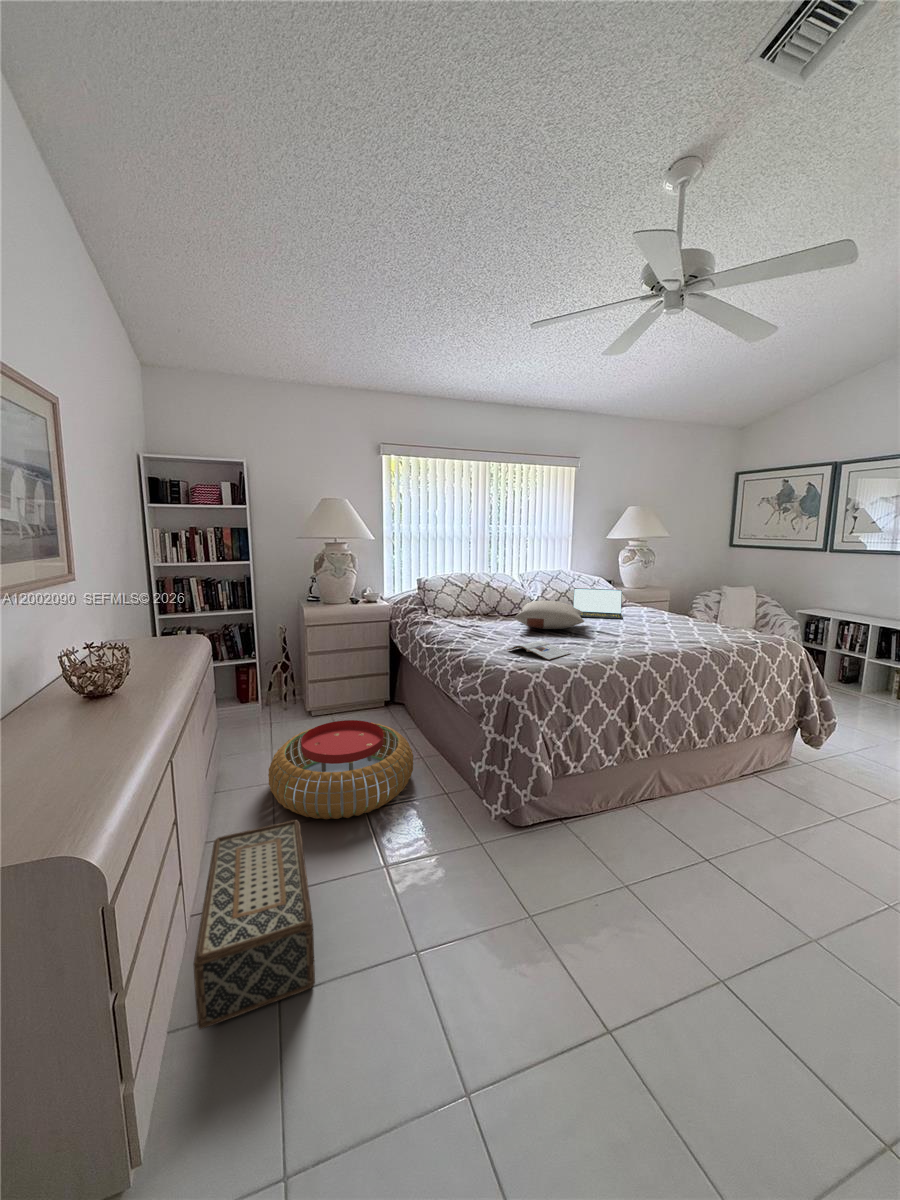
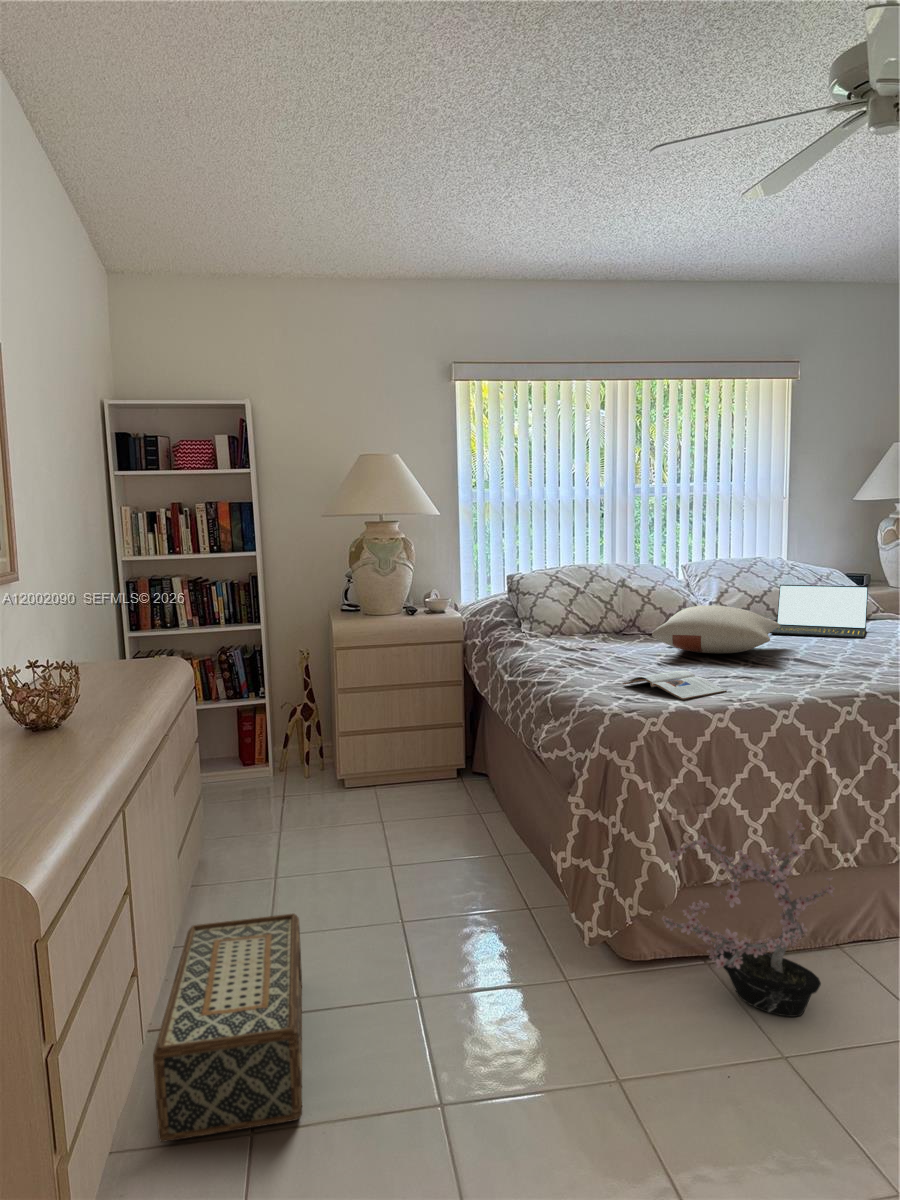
pouf: present [268,720,413,819] -> none [267,789,479,927]
potted plant: none [543,731,651,855] -> present [662,820,835,1017]

